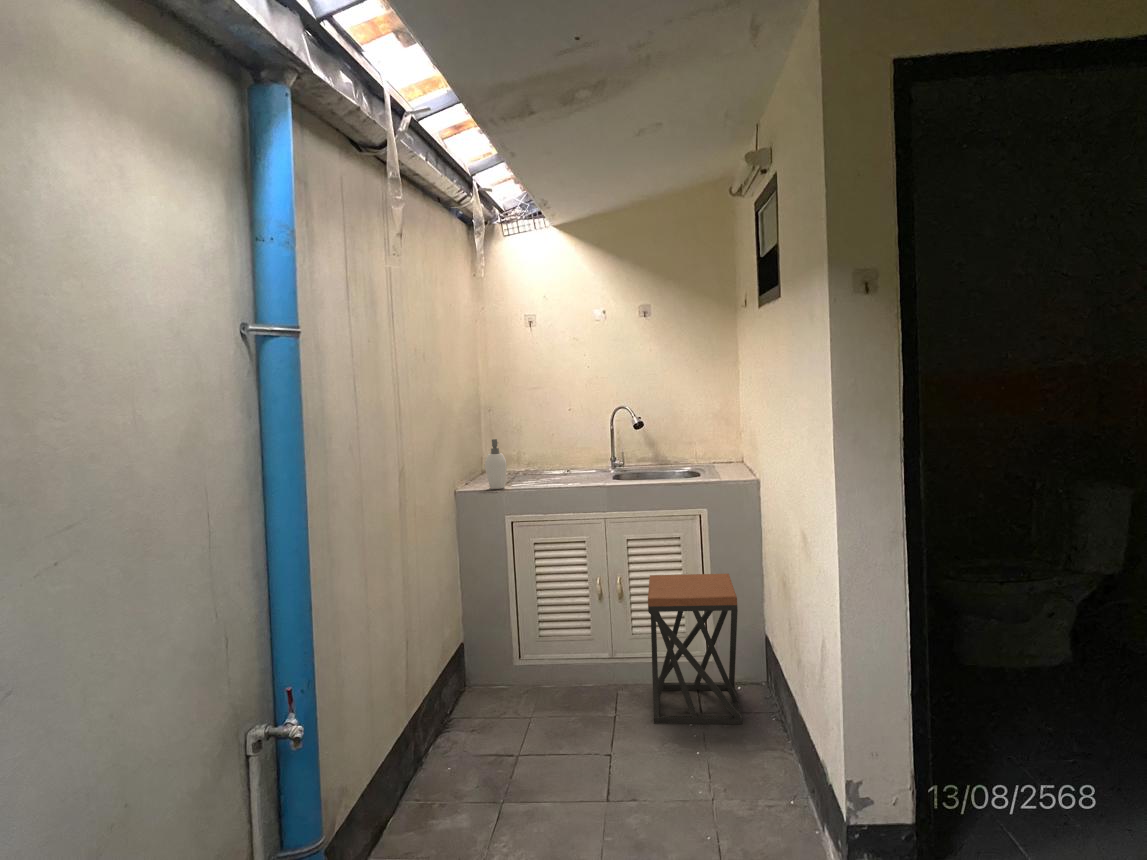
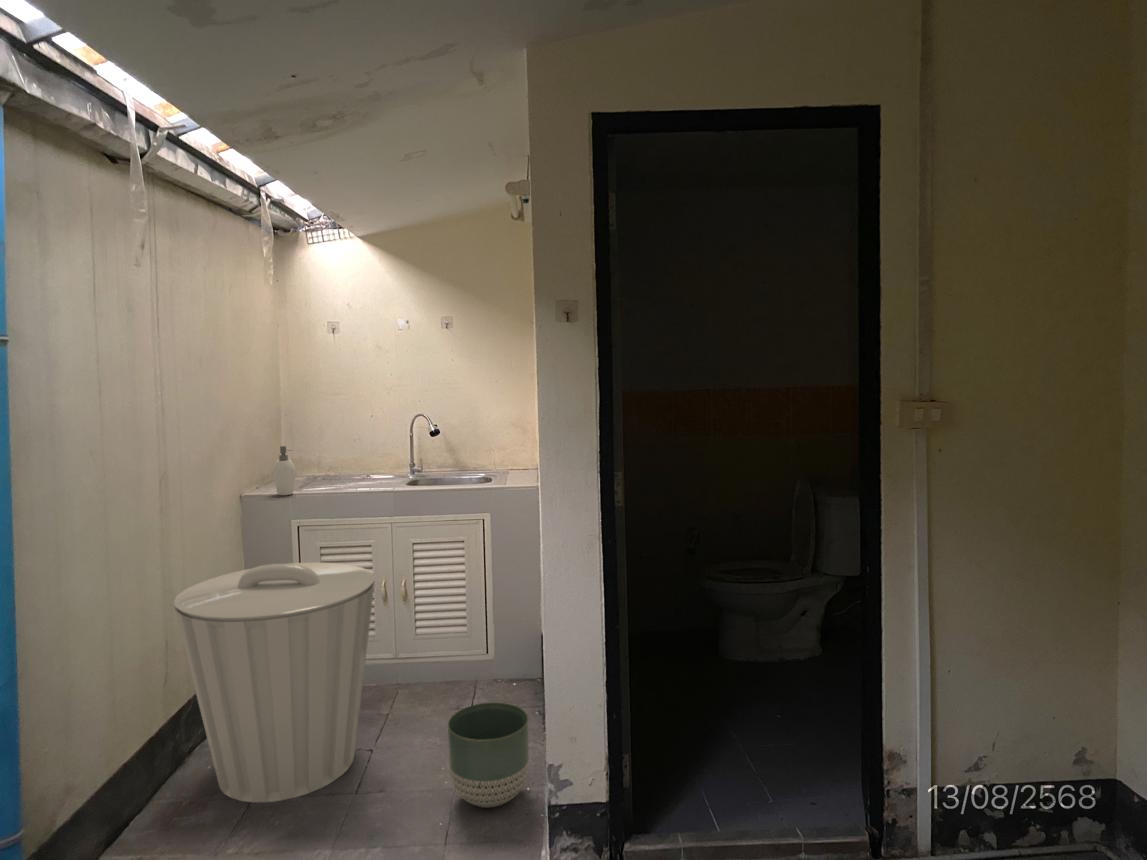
trash can: none [419,555,611,802] -> present [174,562,375,802]
stool: present [648,574,742,724] -> none [420,576,510,719]
planter: none [707,708,798,823] -> present [448,702,529,807]

